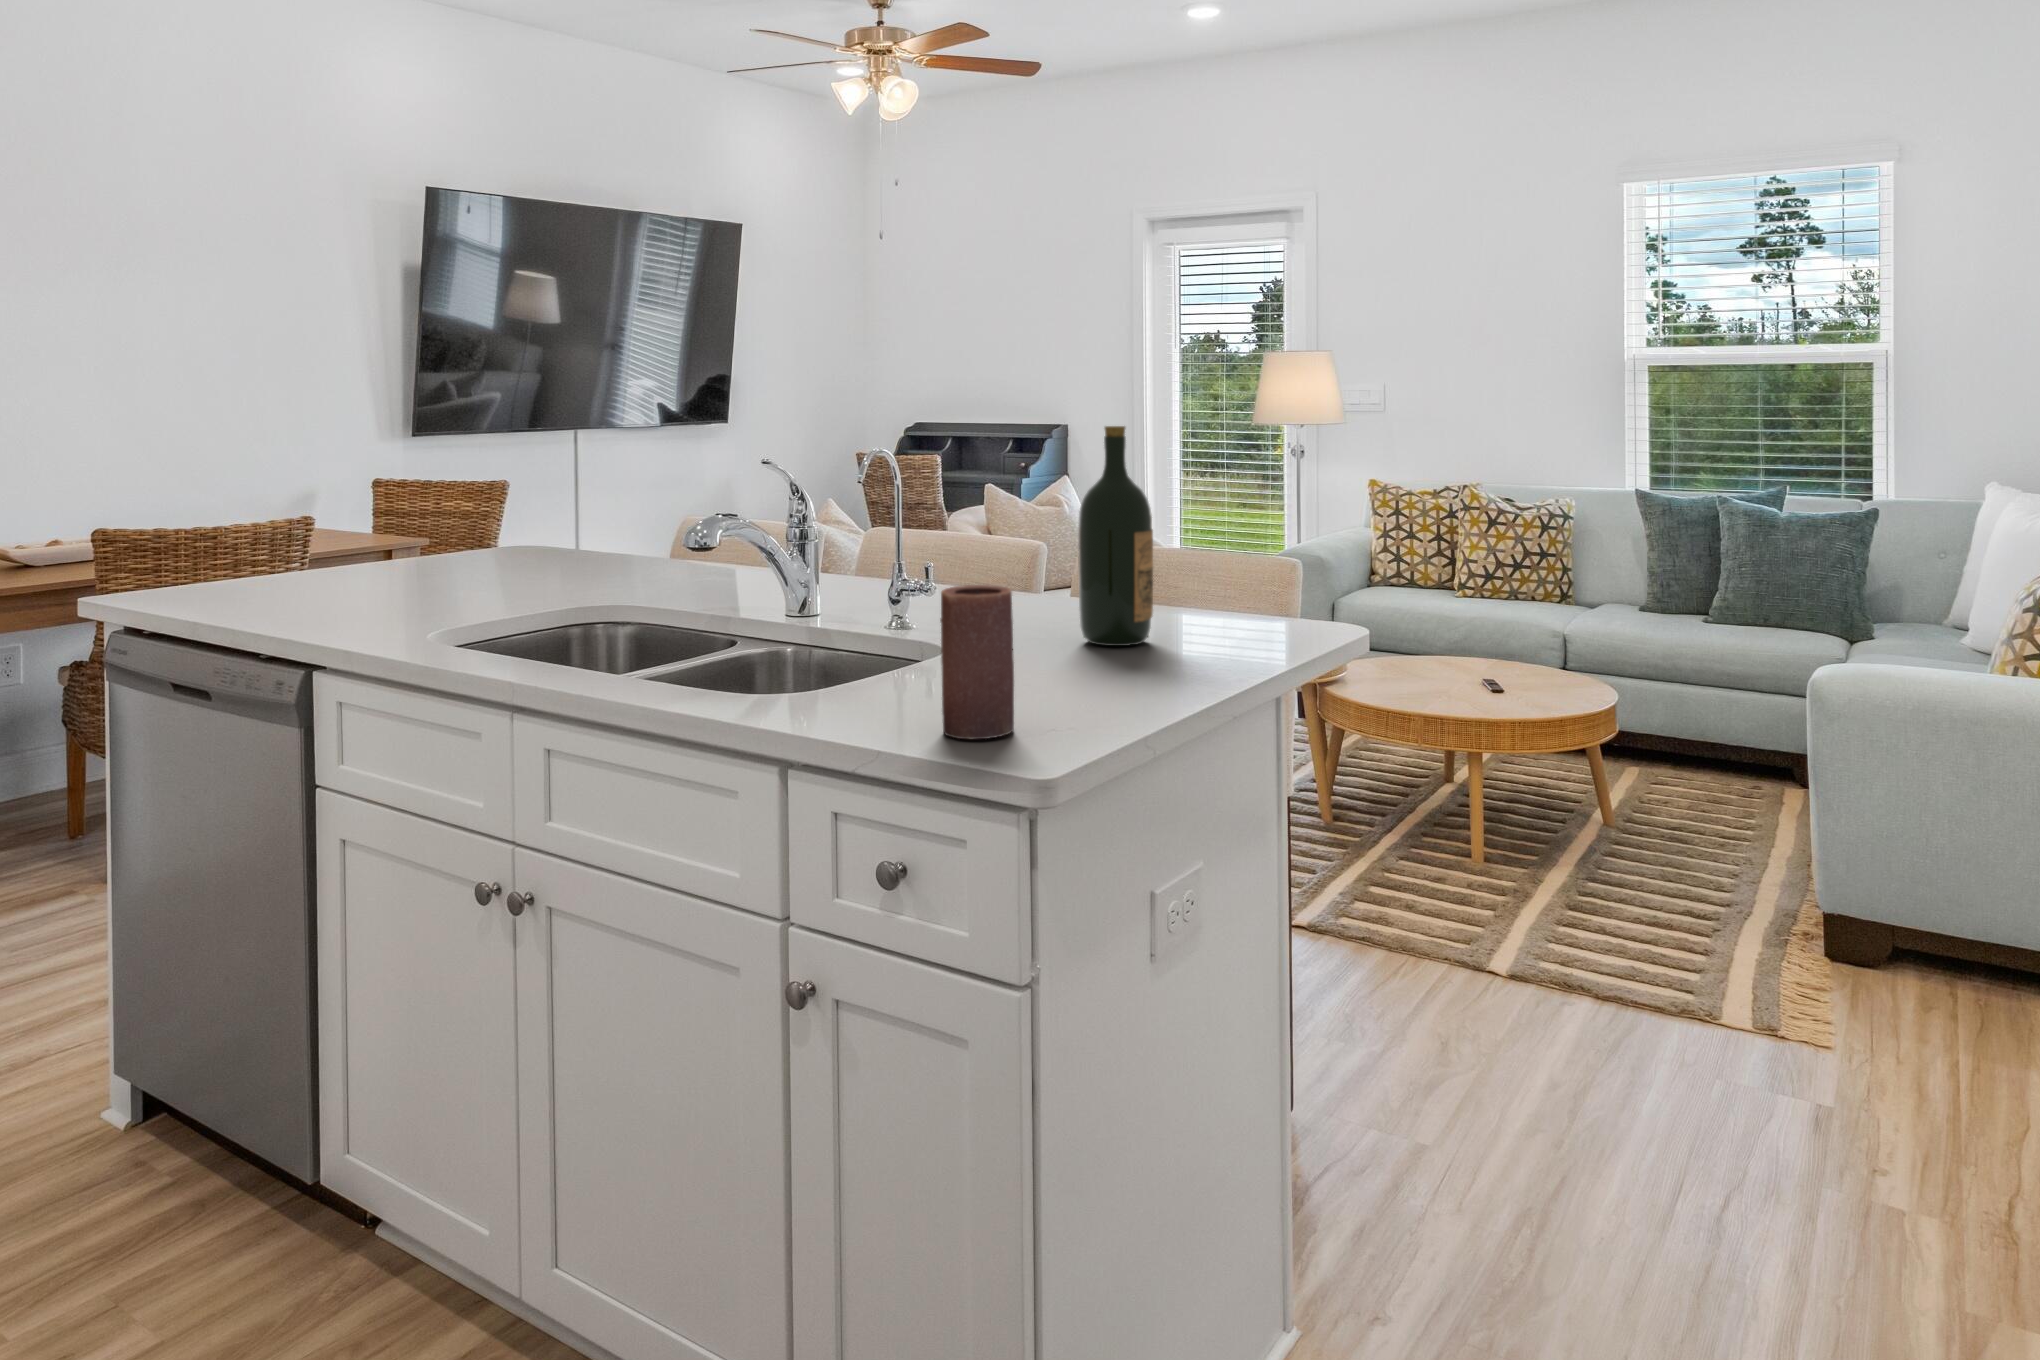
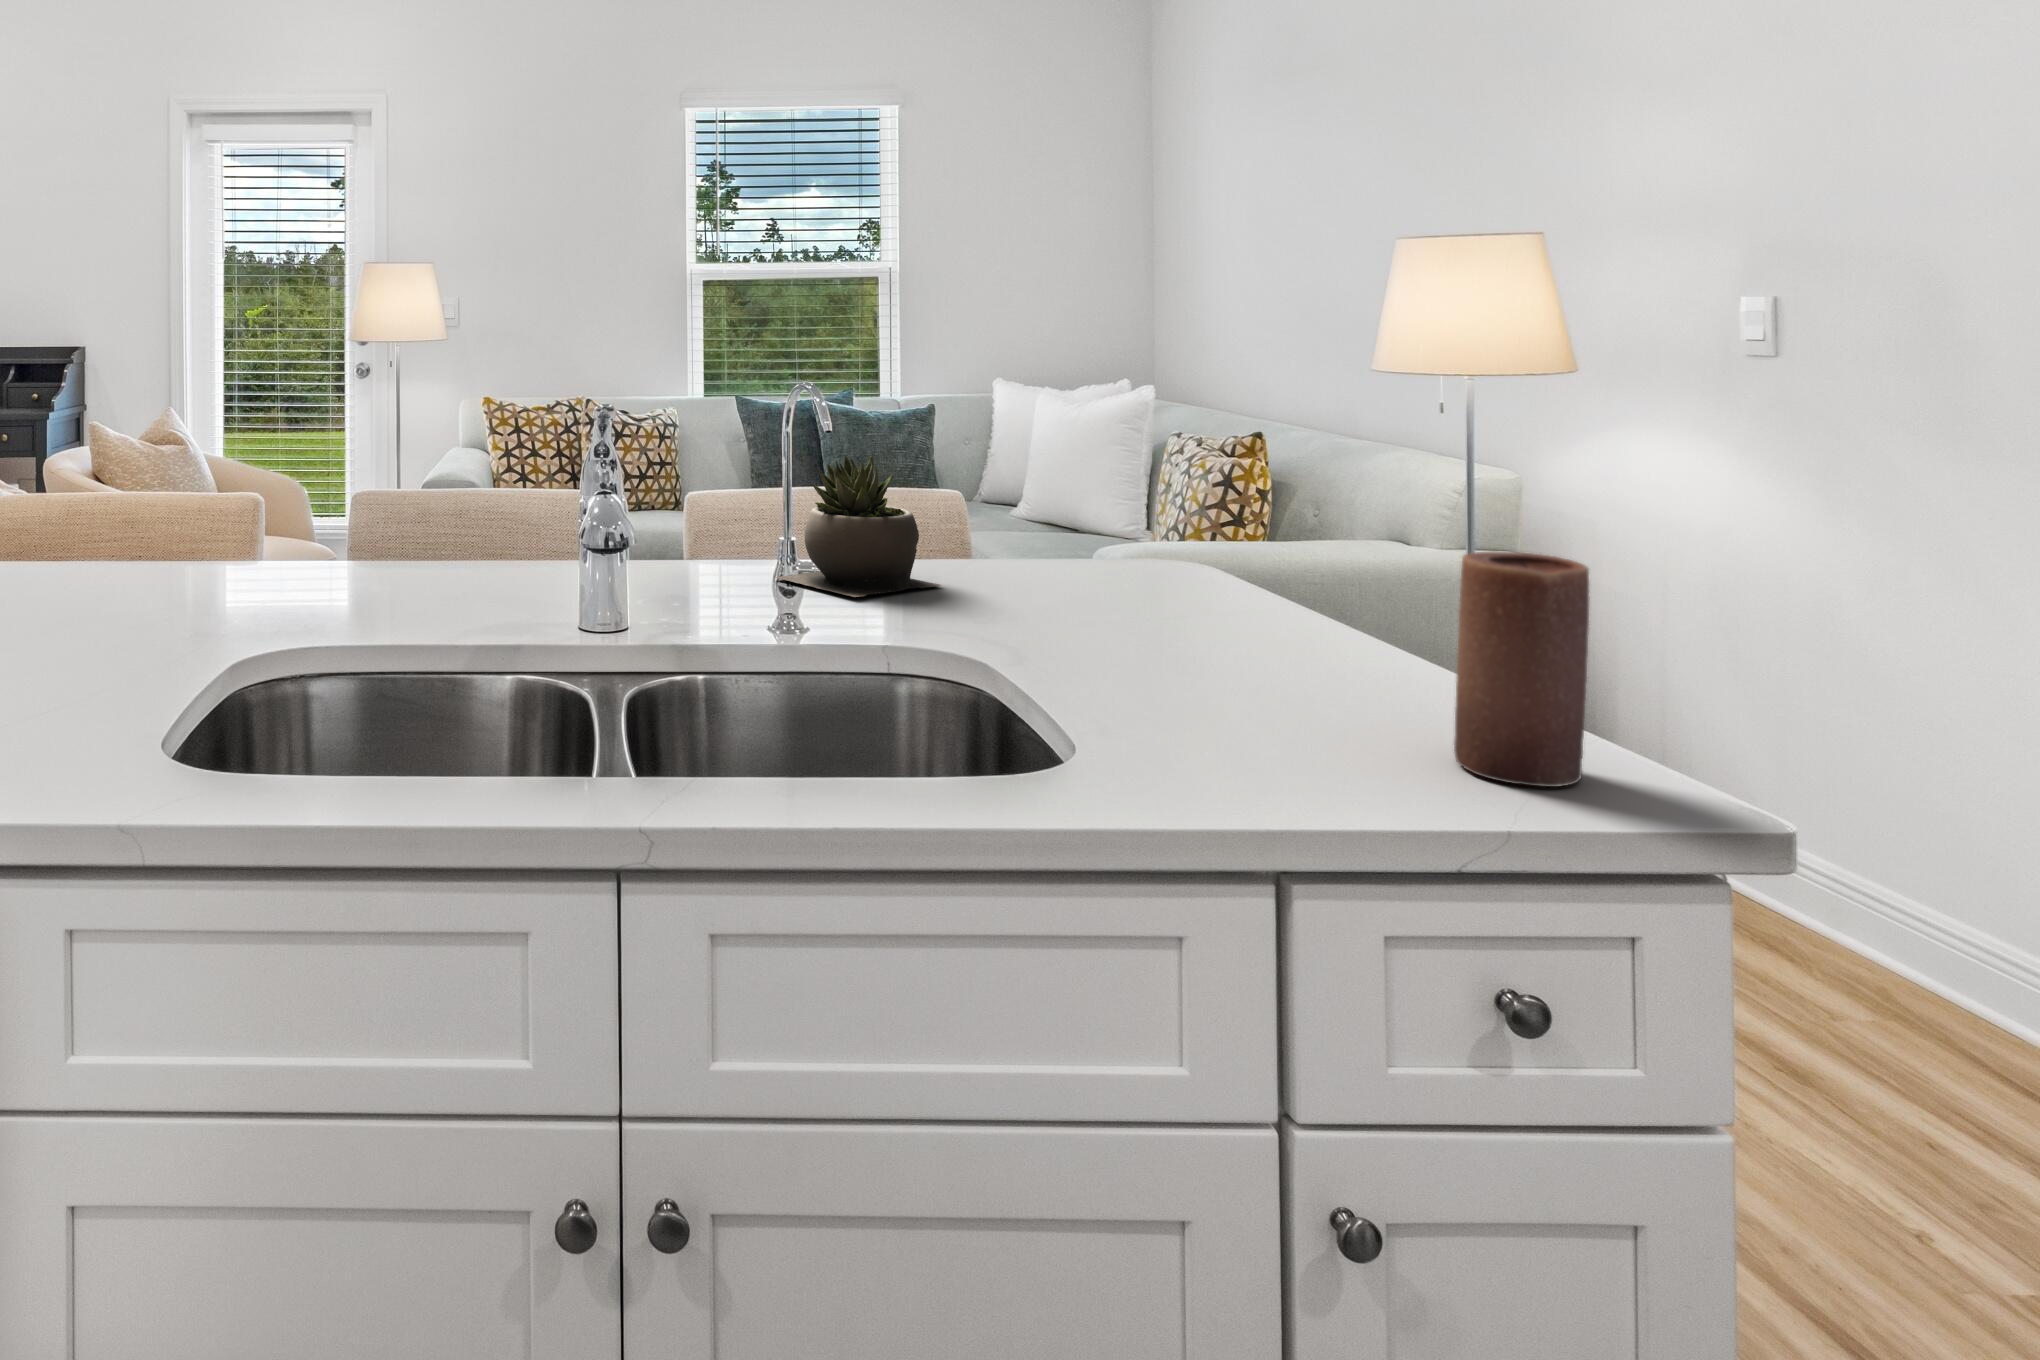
wine bottle: present [1078,426,1153,646] -> none [1035,328,1136,612]
succulent plant: none [983,519,1074,623] -> present [776,455,940,597]

